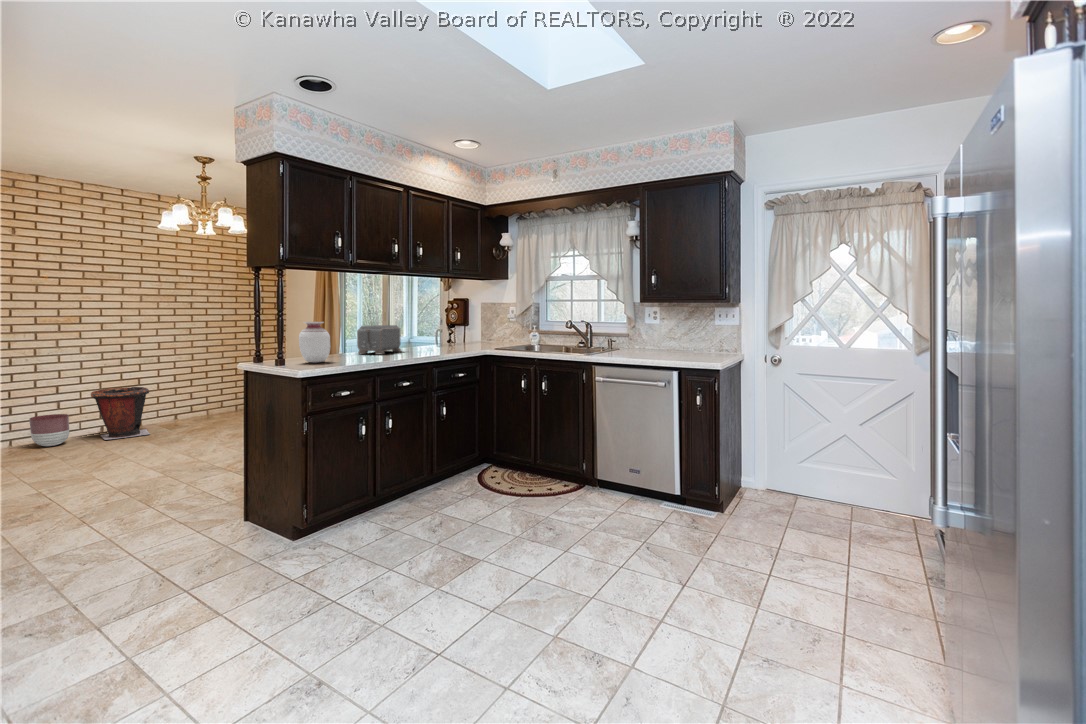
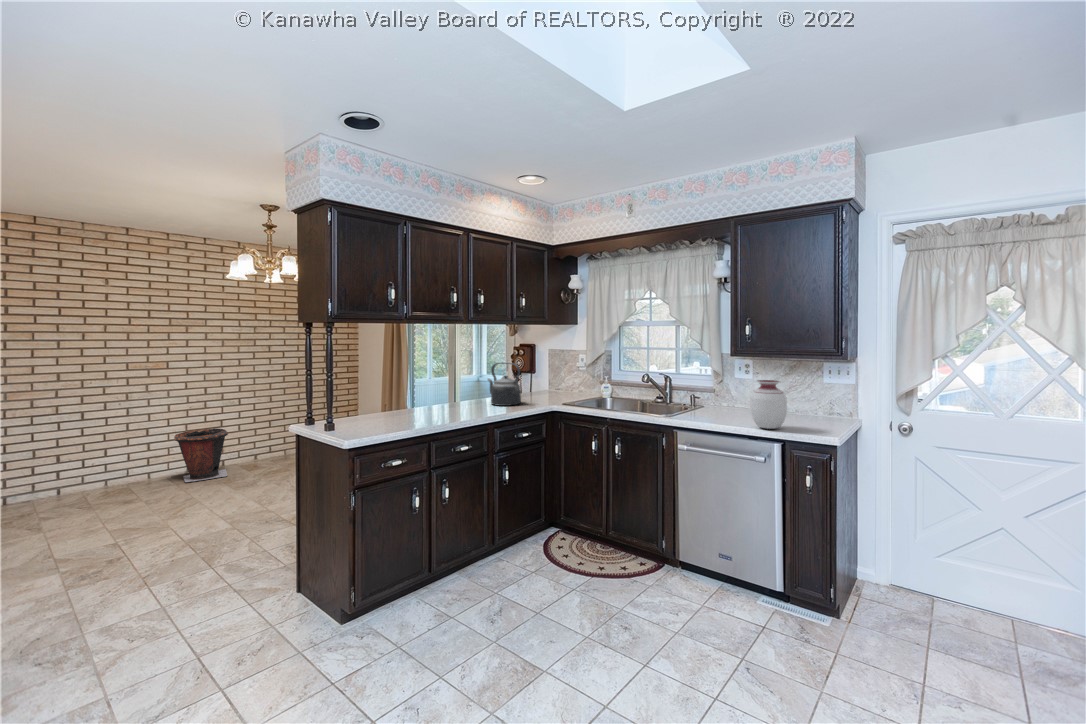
kettle: none [424,312,456,351] -> present [488,363,521,406]
vase: present [299,322,330,363] -> present [750,380,787,429]
toaster: present [357,325,401,354] -> none [415,378,463,413]
planter: present [29,414,69,446] -> none [118,457,154,489]

